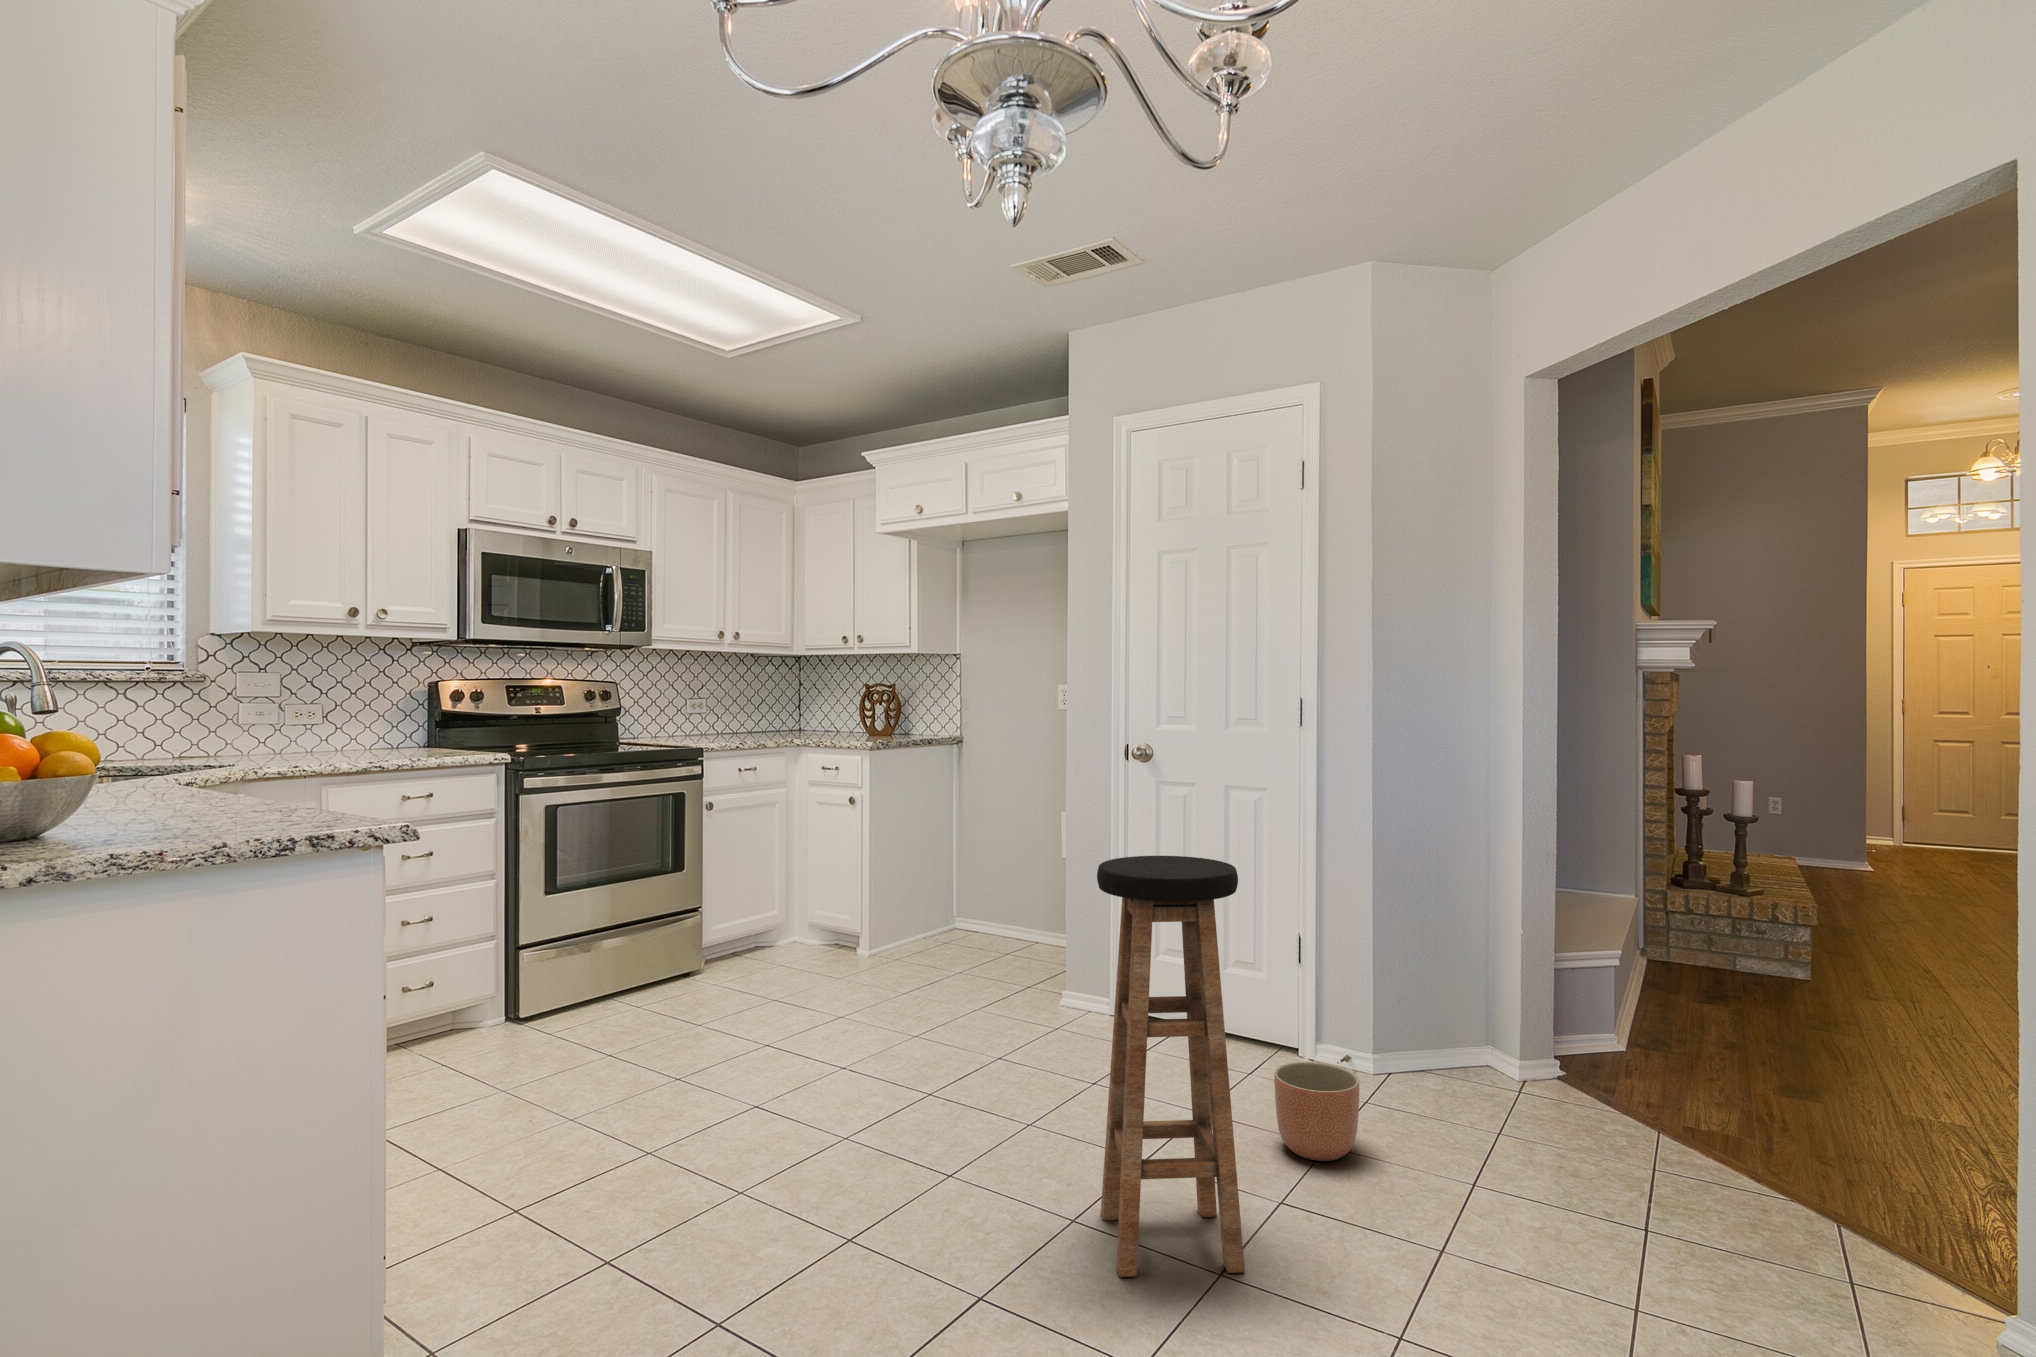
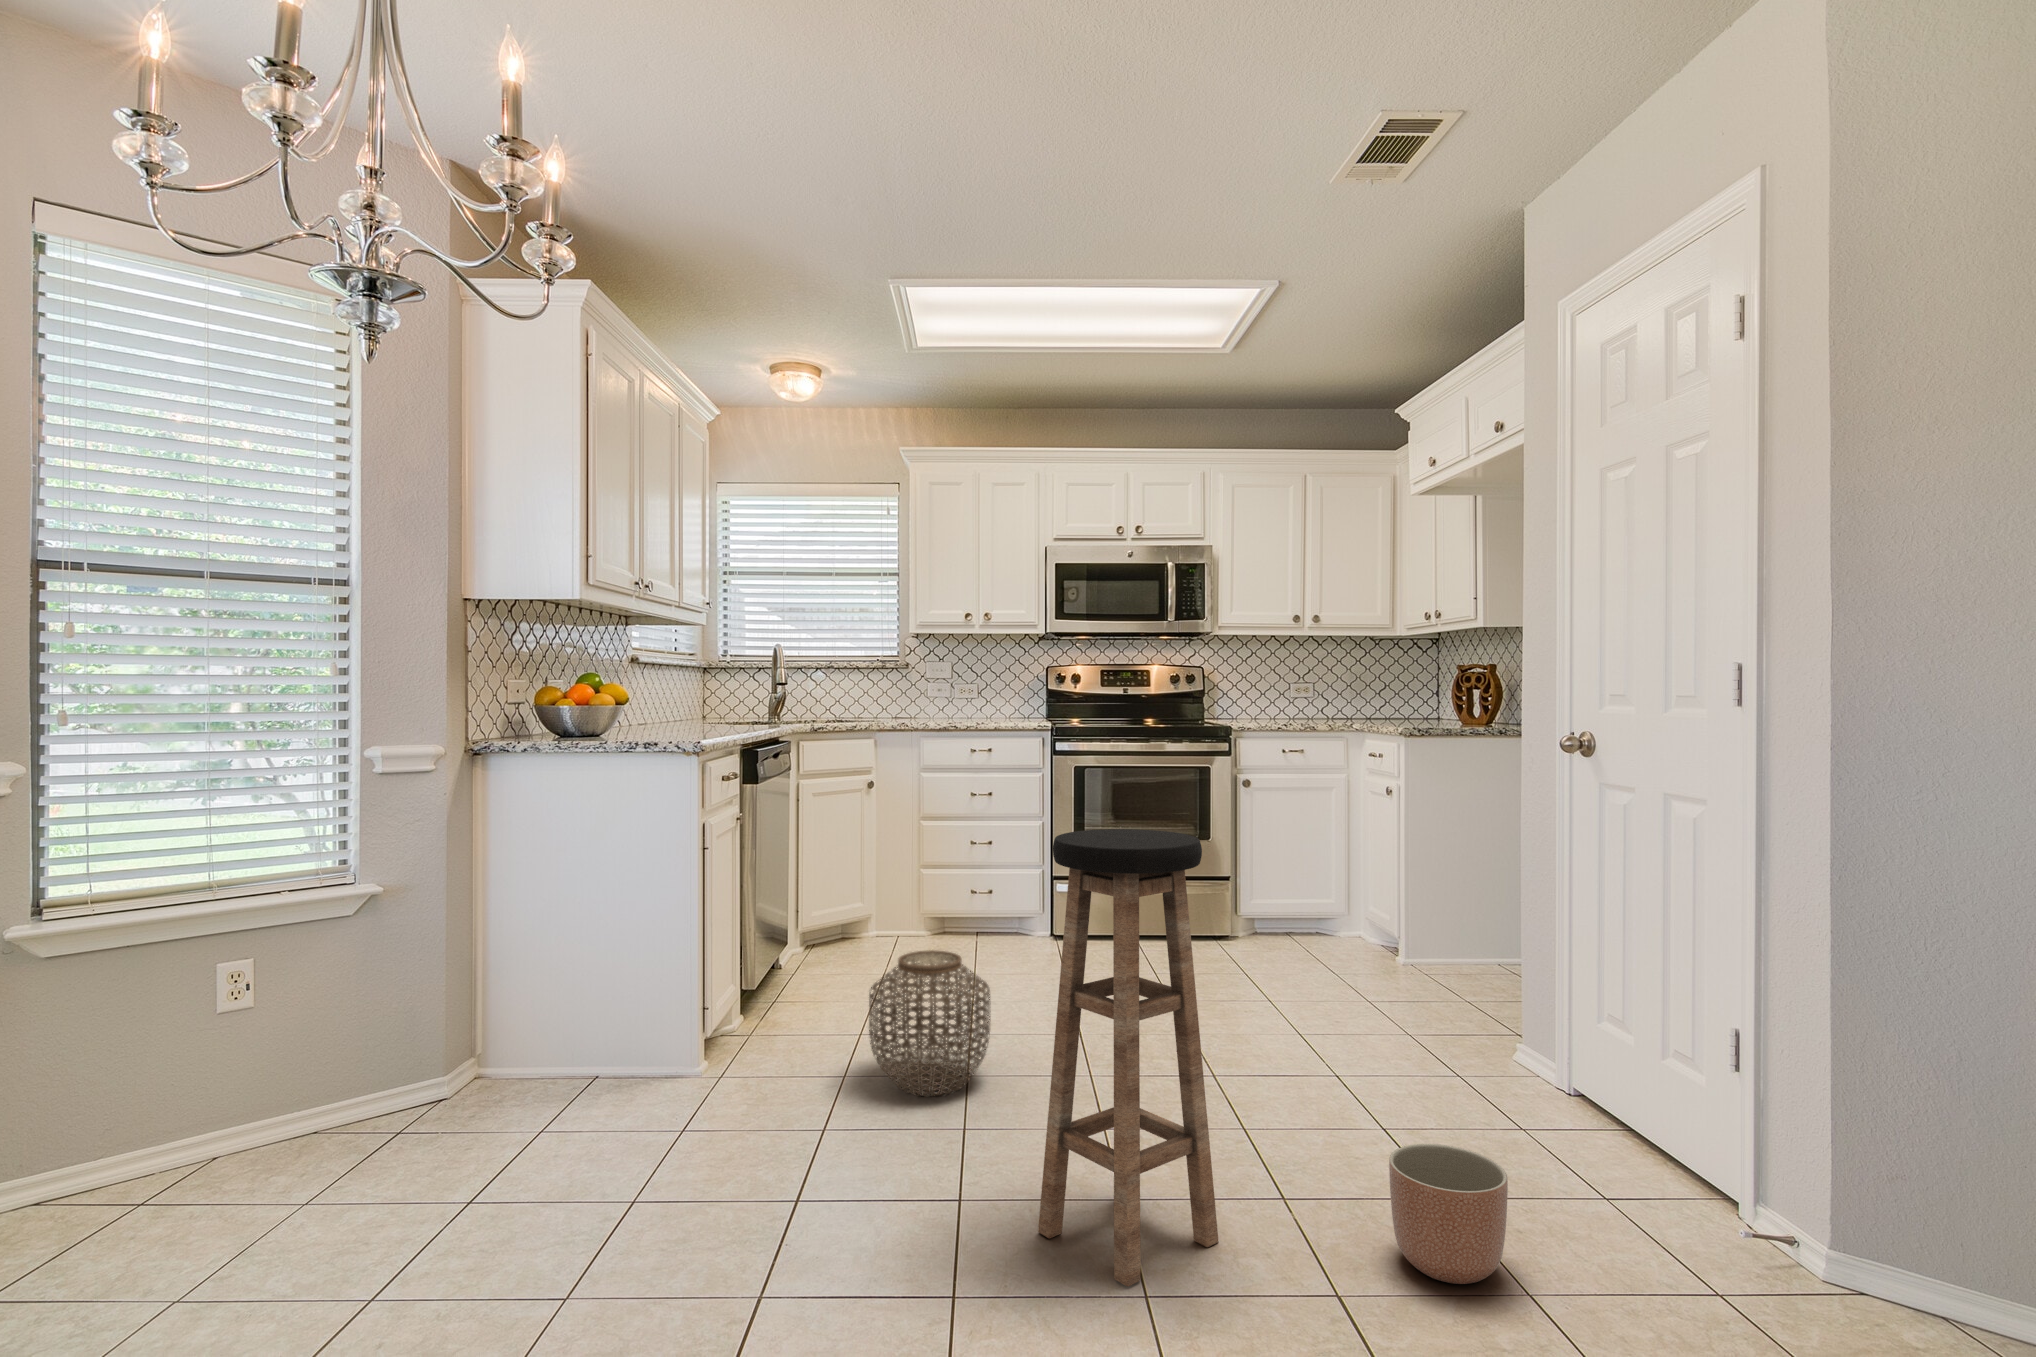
woven basket: none [663,1047,819,1238] -> present [869,950,990,1096]

